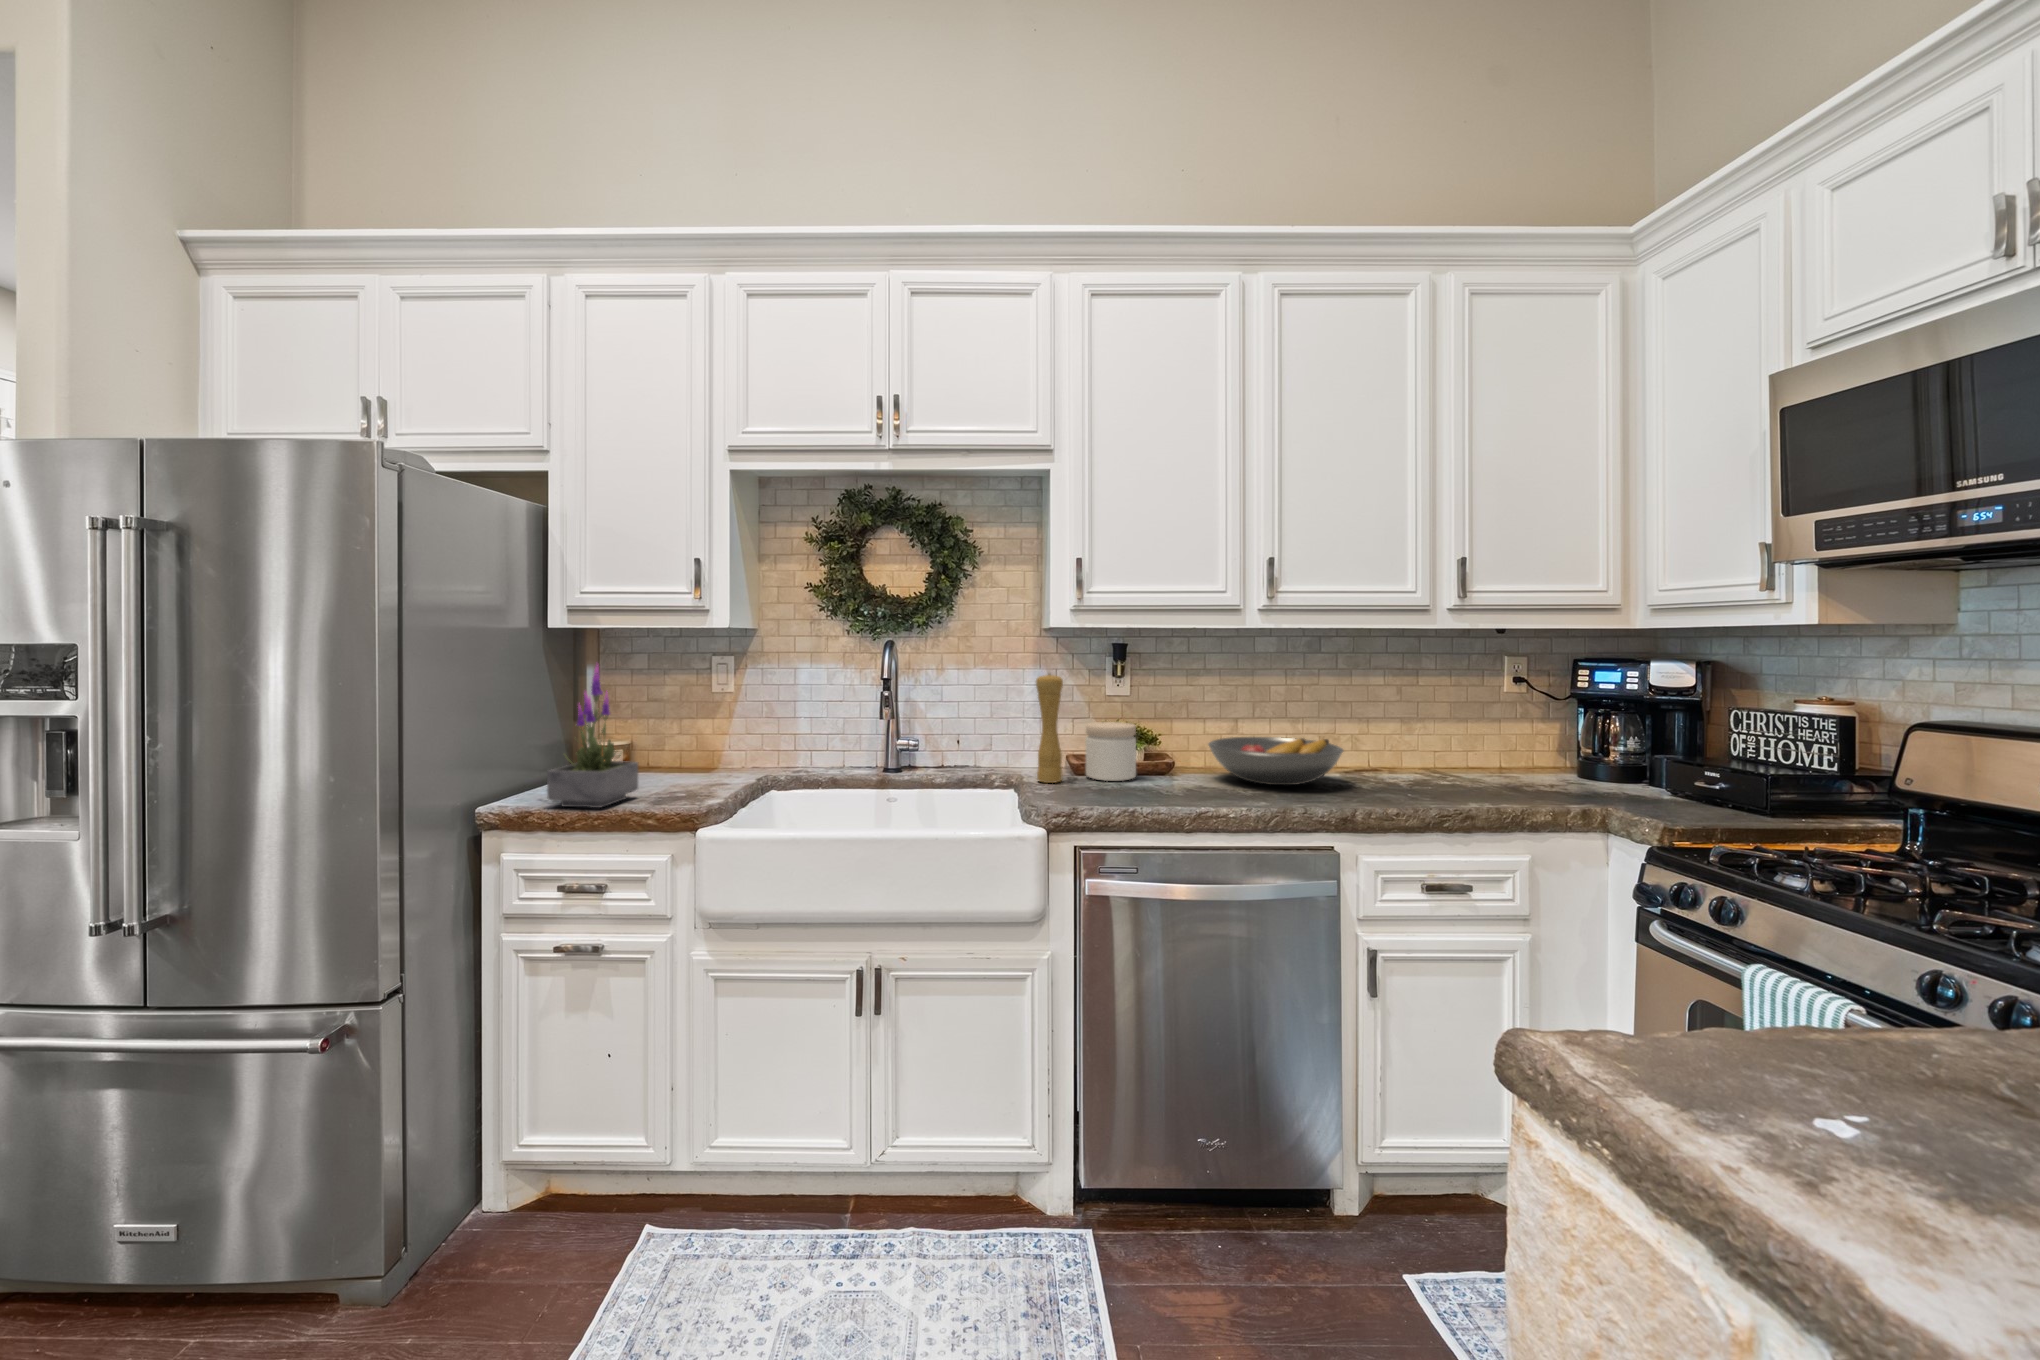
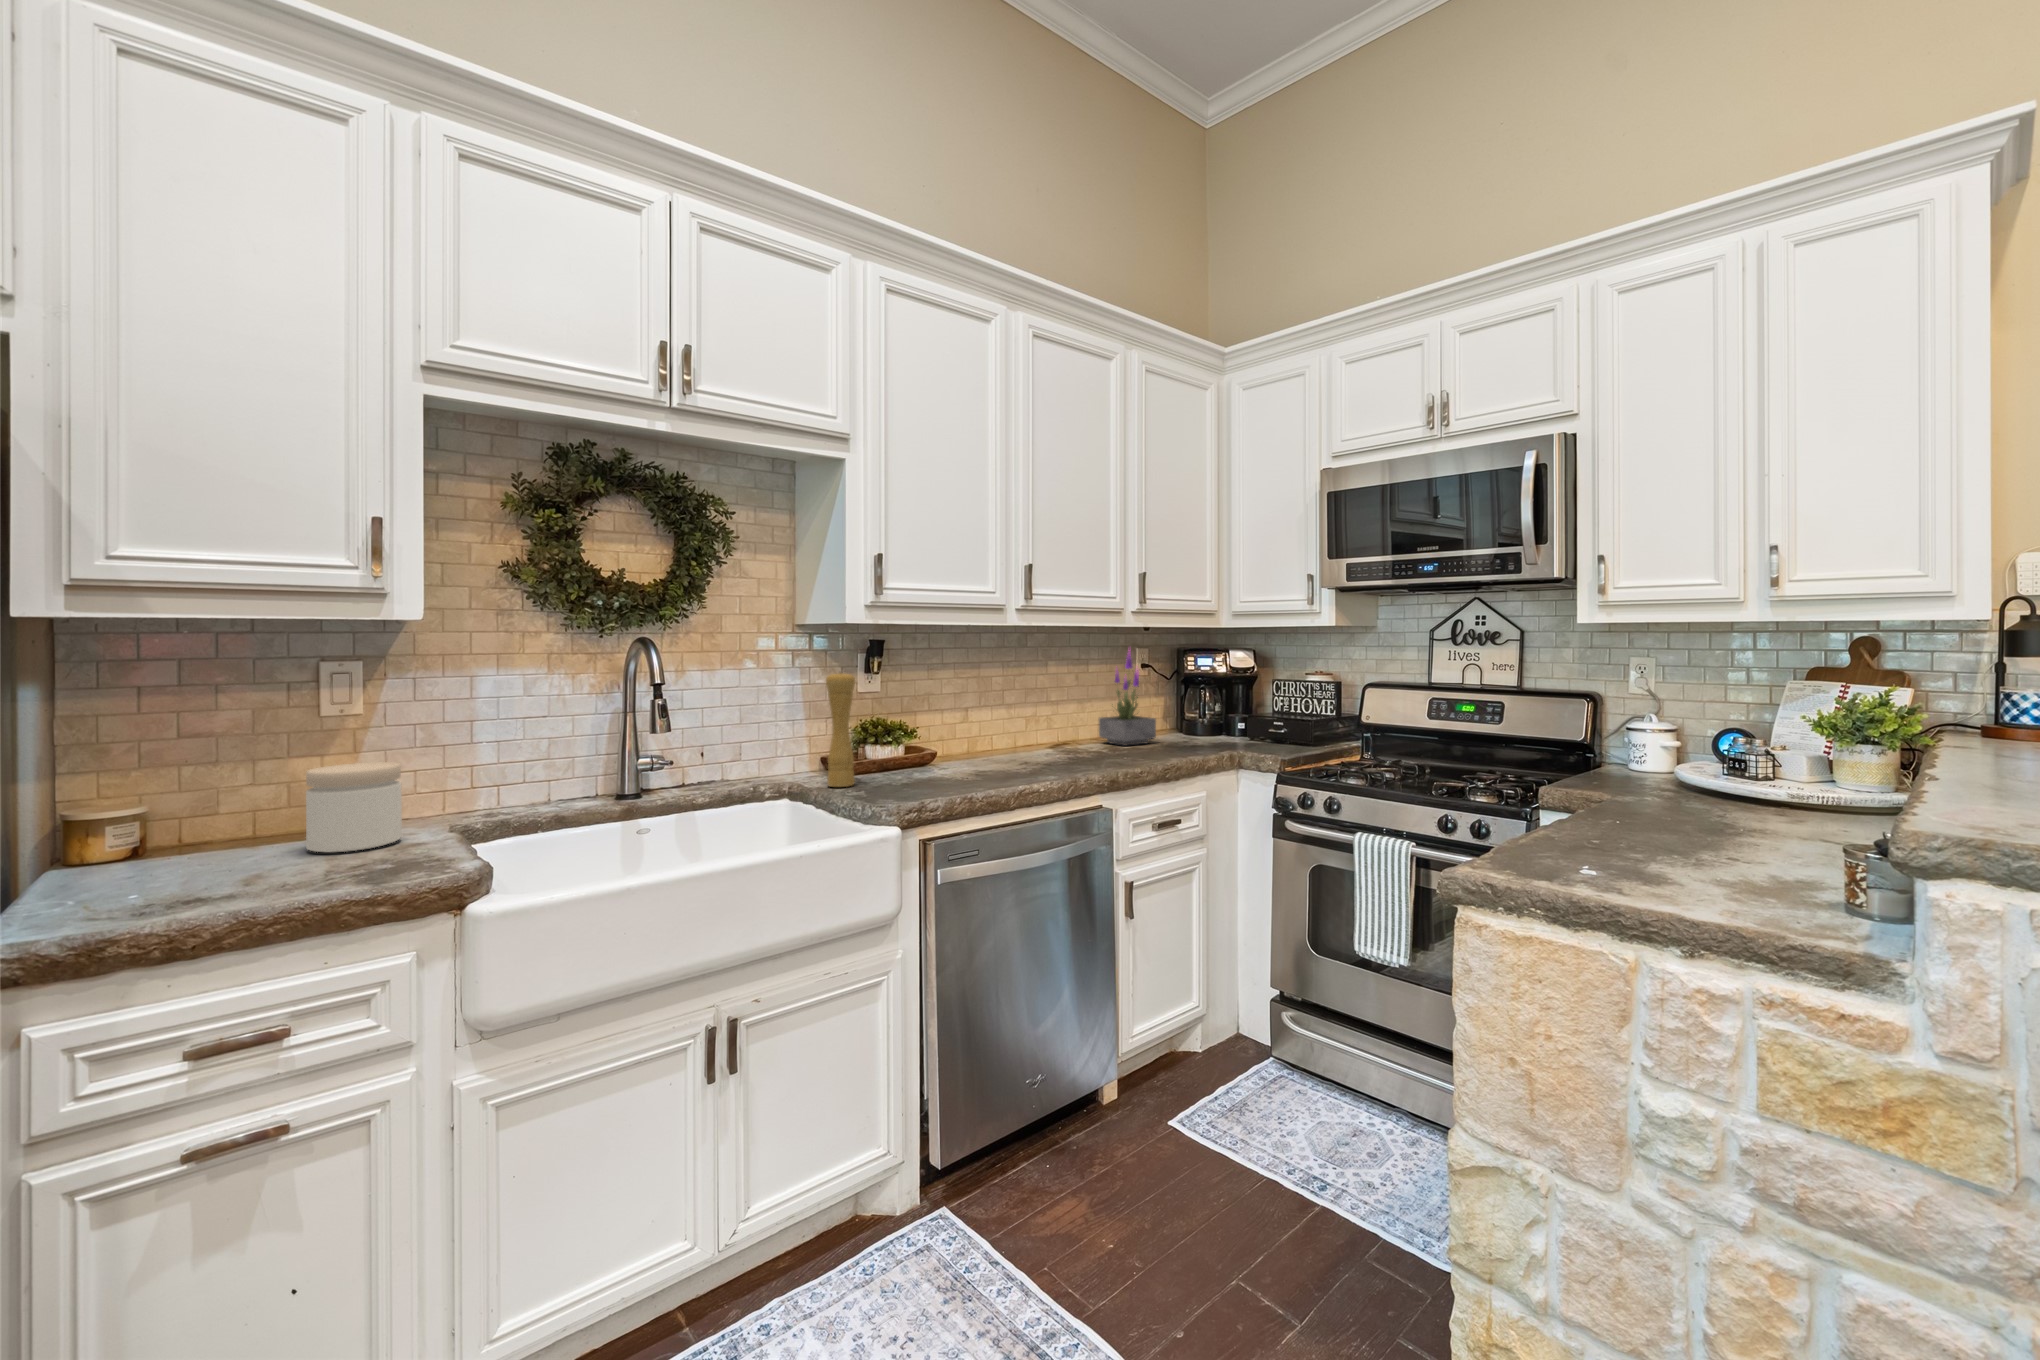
potted plant: present [547,665,638,808] -> present [1099,650,1156,746]
jar: present [1086,722,1136,781] -> present [306,762,402,853]
fruit bowl: present [1208,737,1343,785] -> none [970,720,1084,764]

